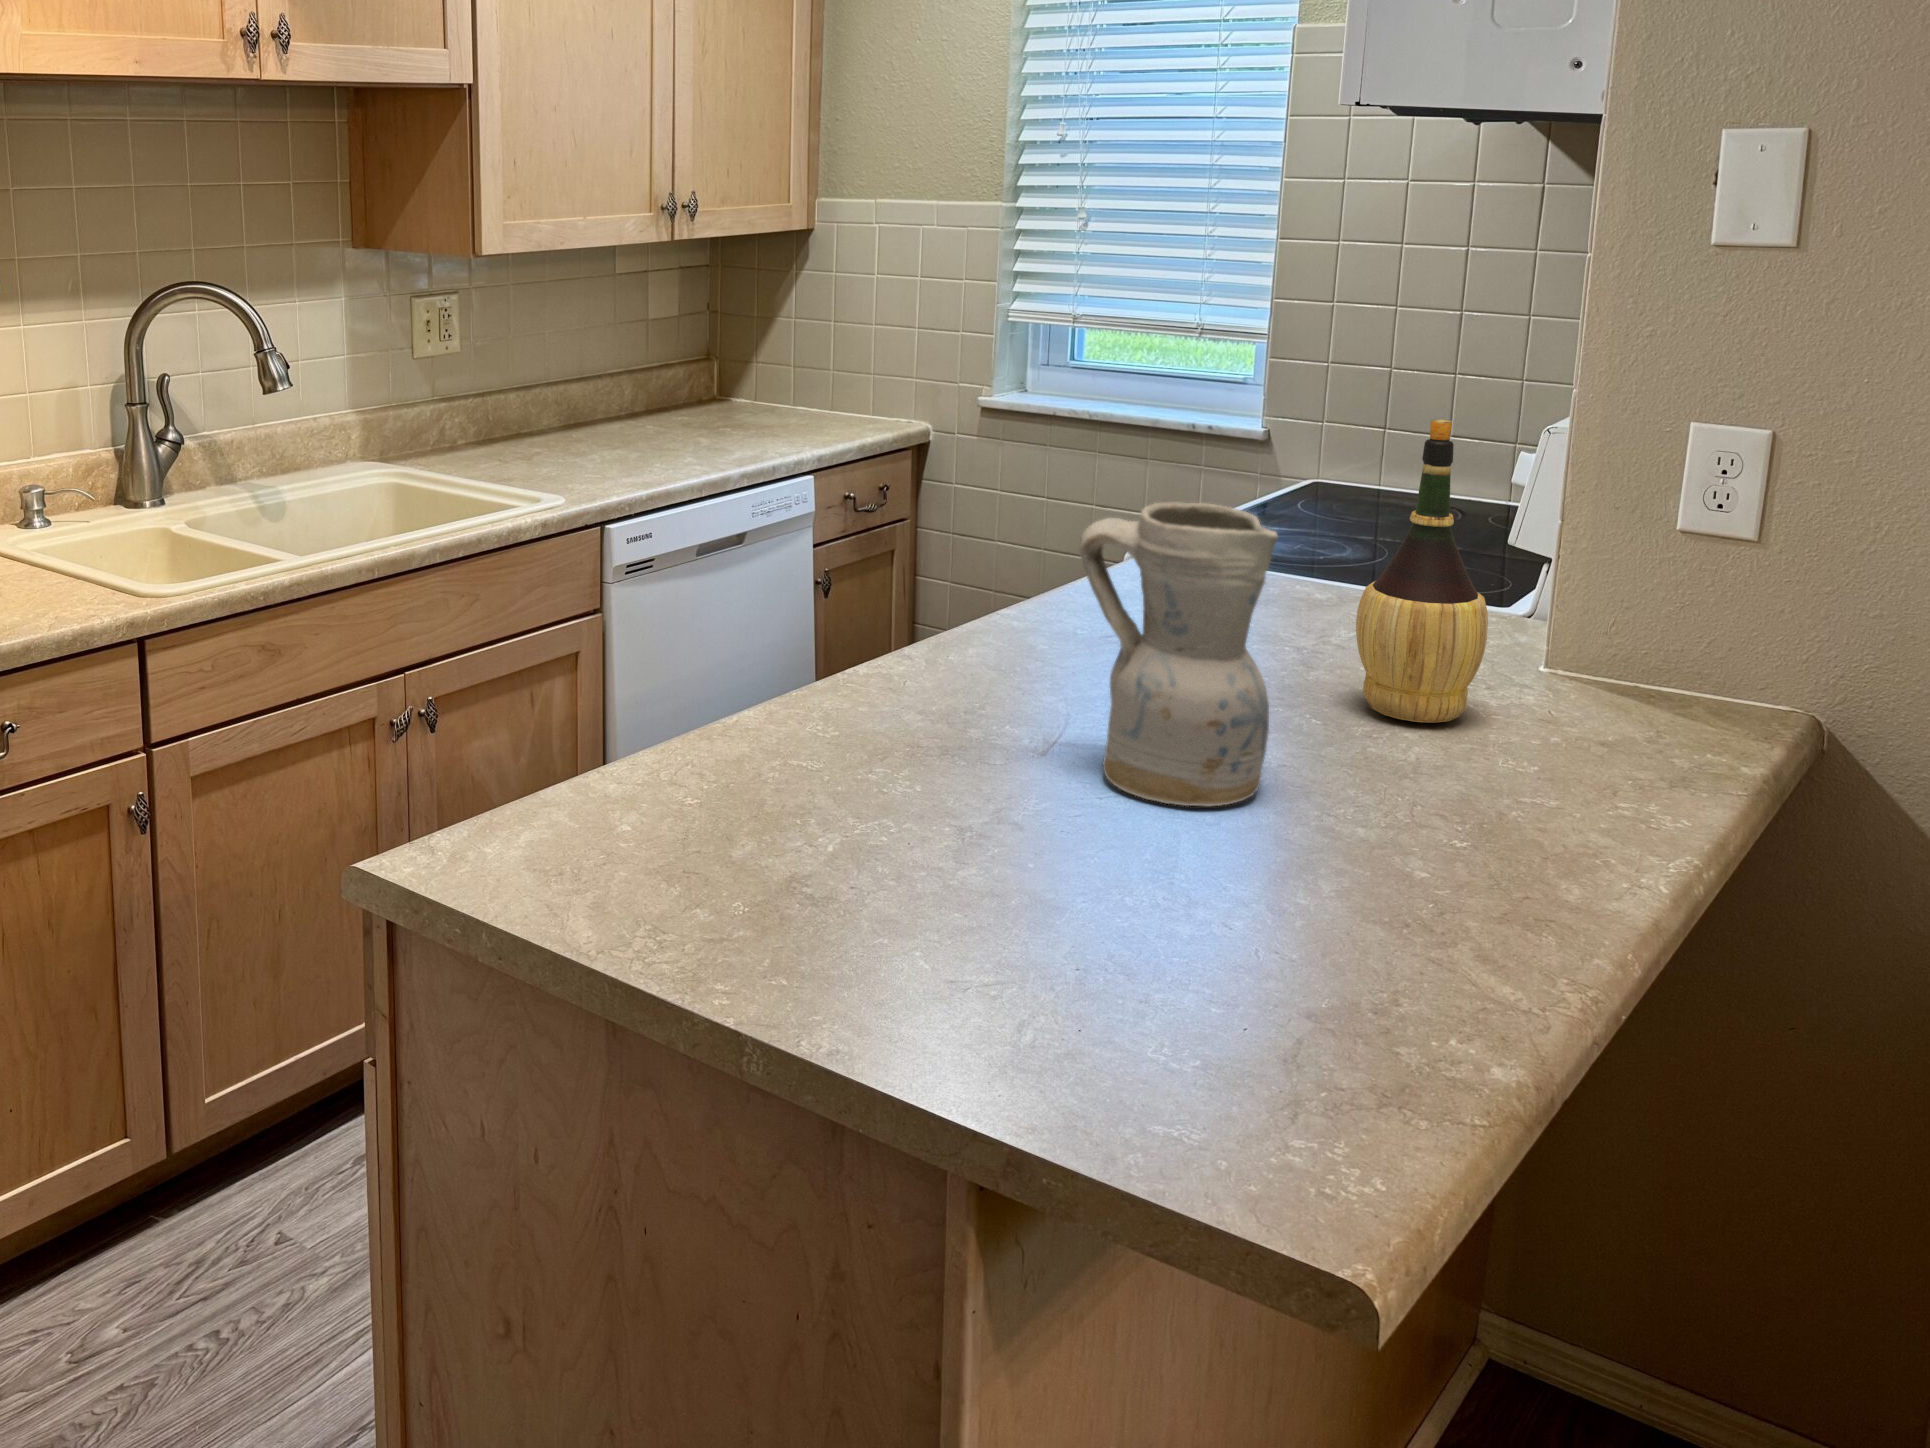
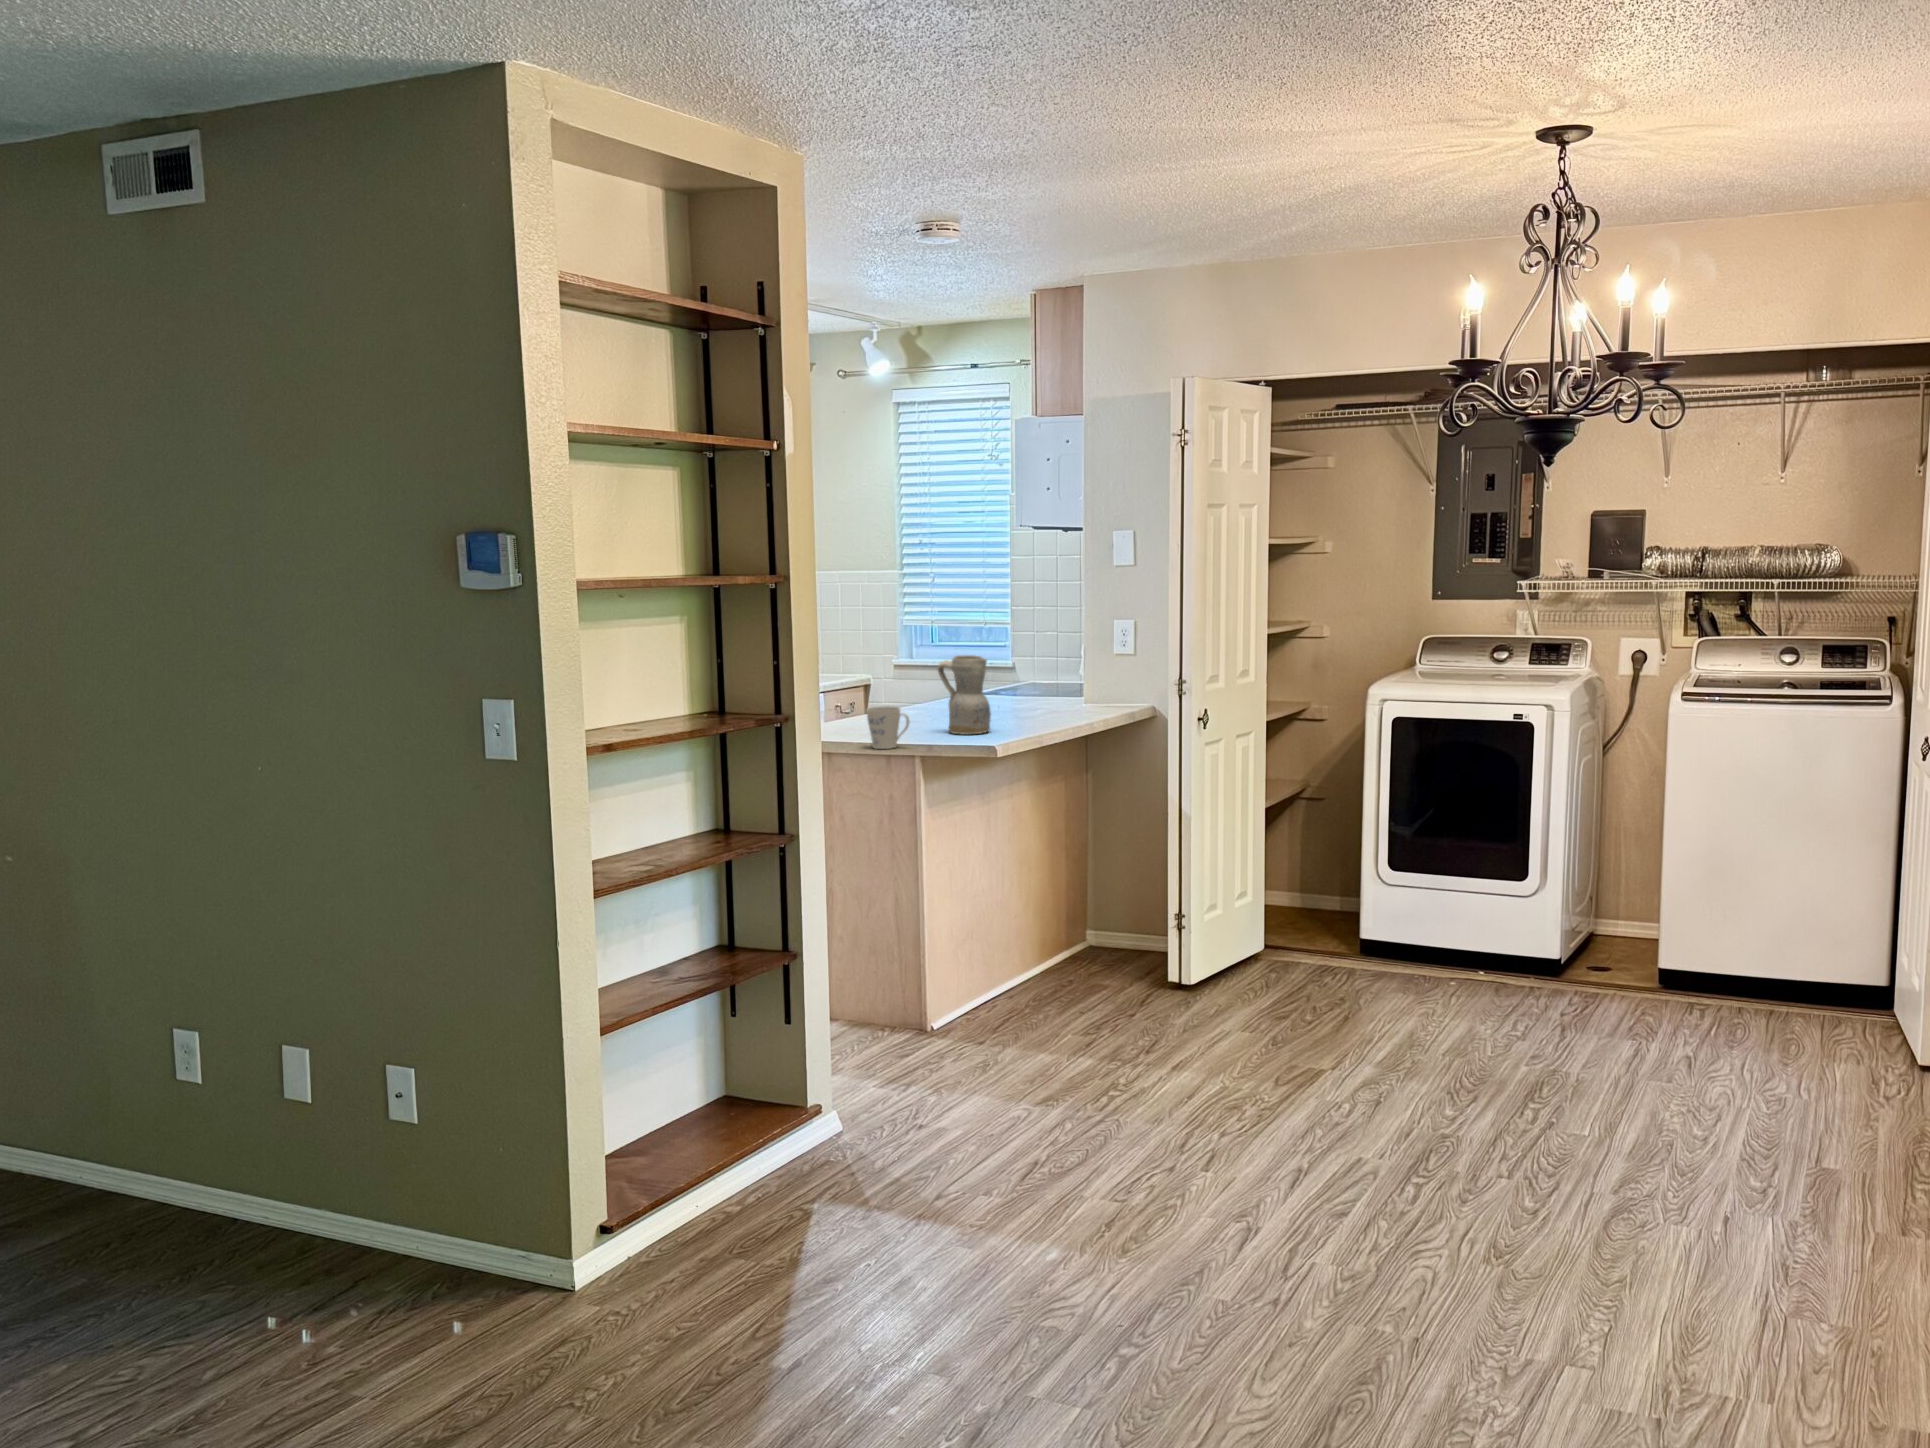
wine bottle: present [1356,419,1488,723] -> none [1019,632,1054,720]
mug: none [772,709,944,900] -> present [867,706,910,749]

